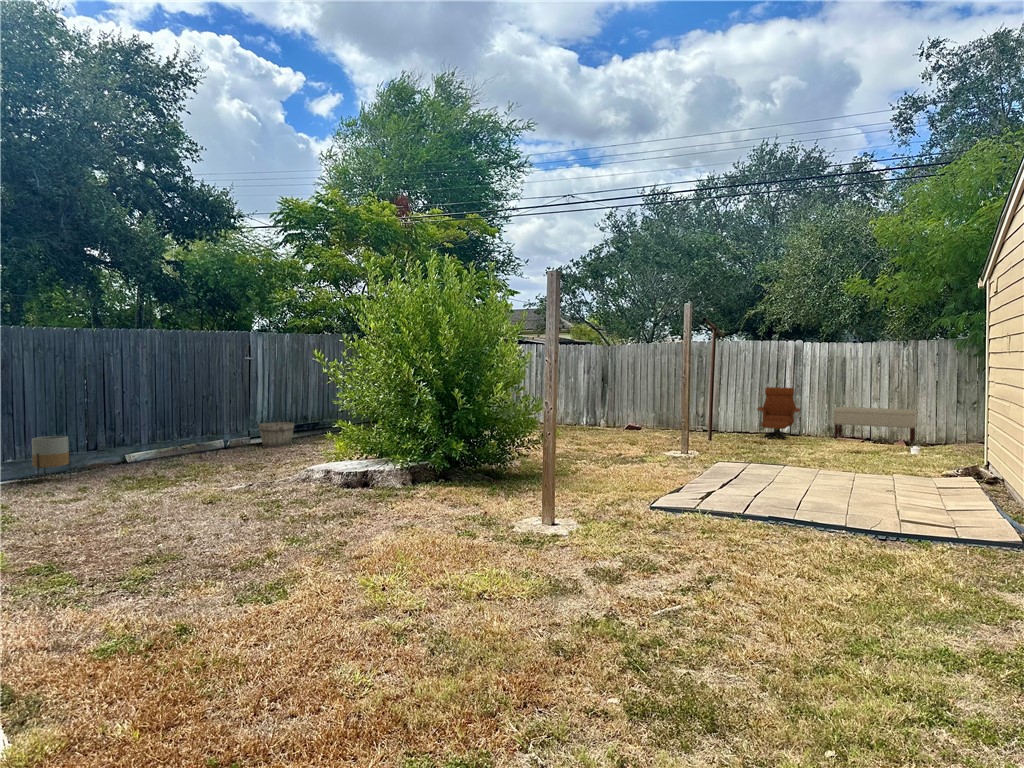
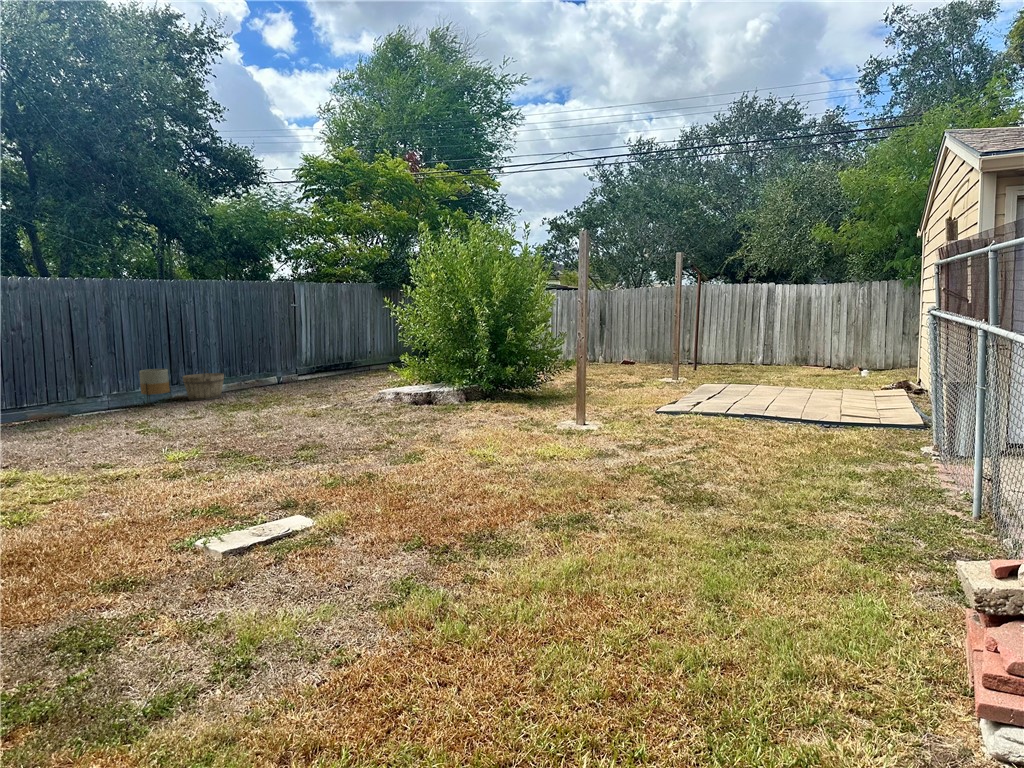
lounge chair: present [757,387,801,440] -> none [734,323,772,368]
bench: present [834,407,917,443] -> none [799,339,870,368]
wooden bucket: present [259,418,294,447] -> present [183,369,224,400]

